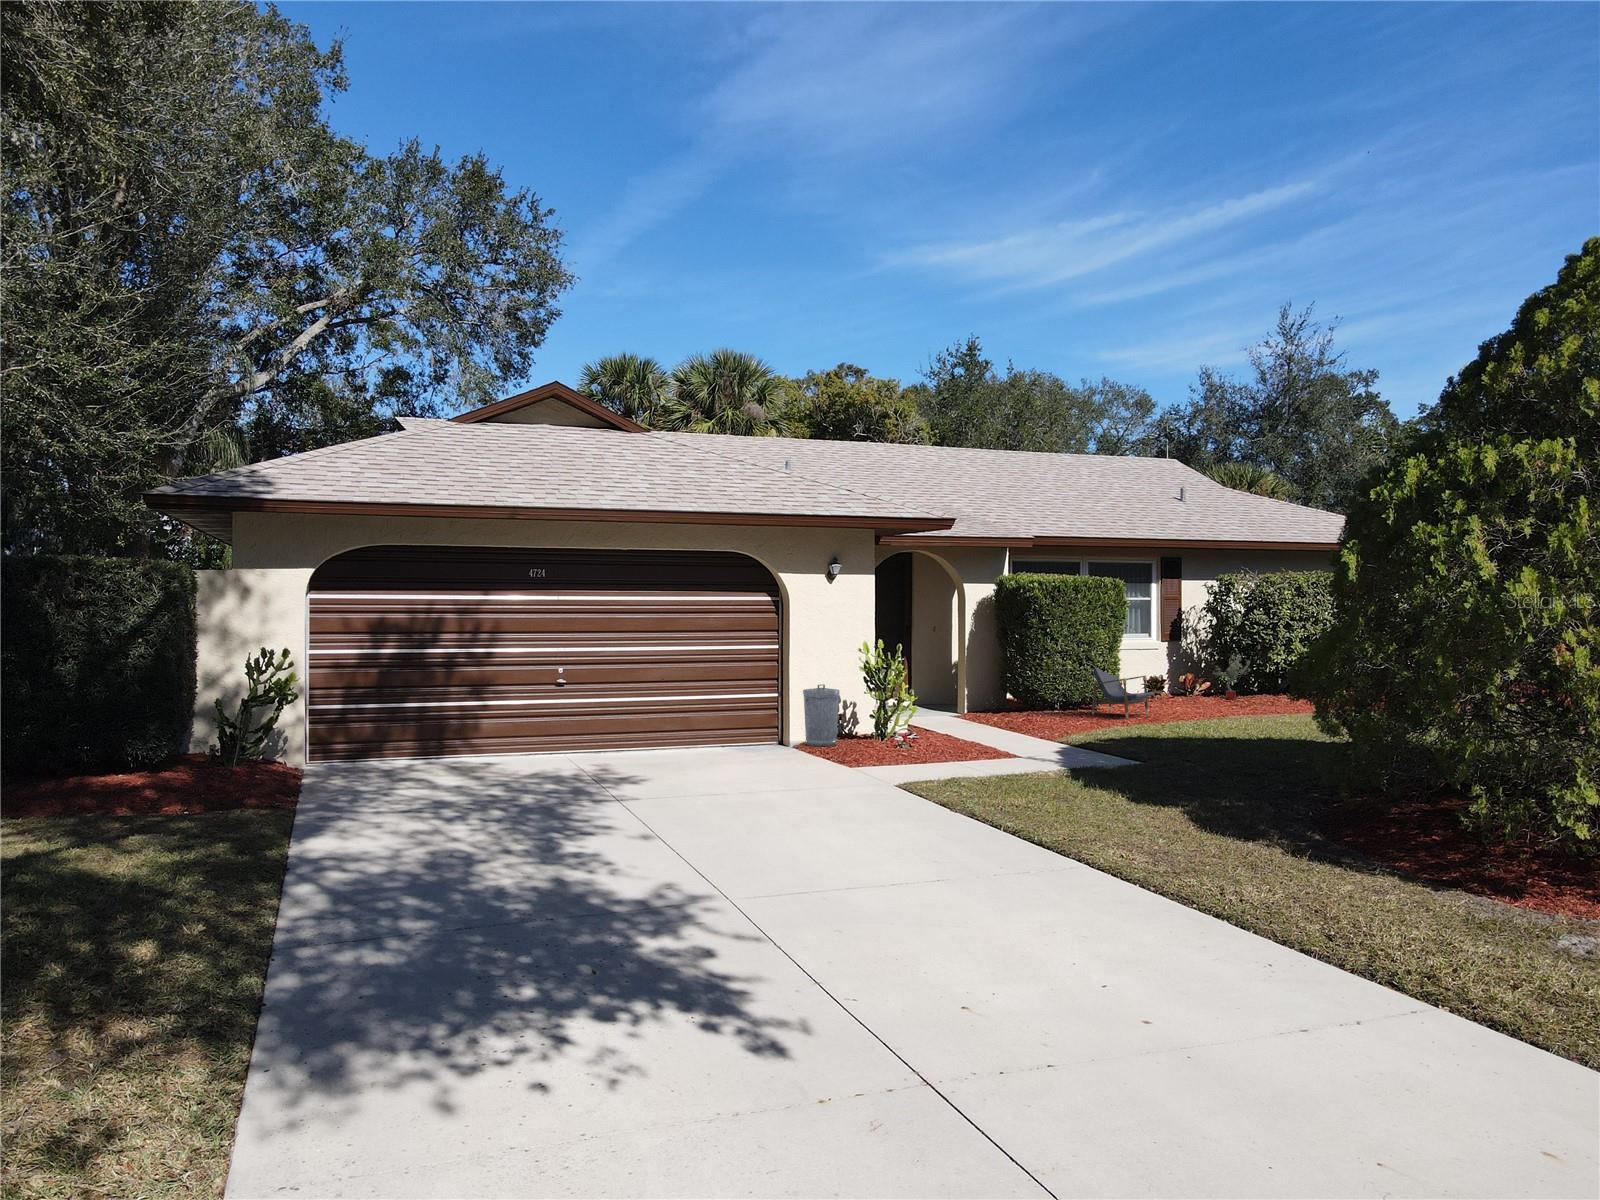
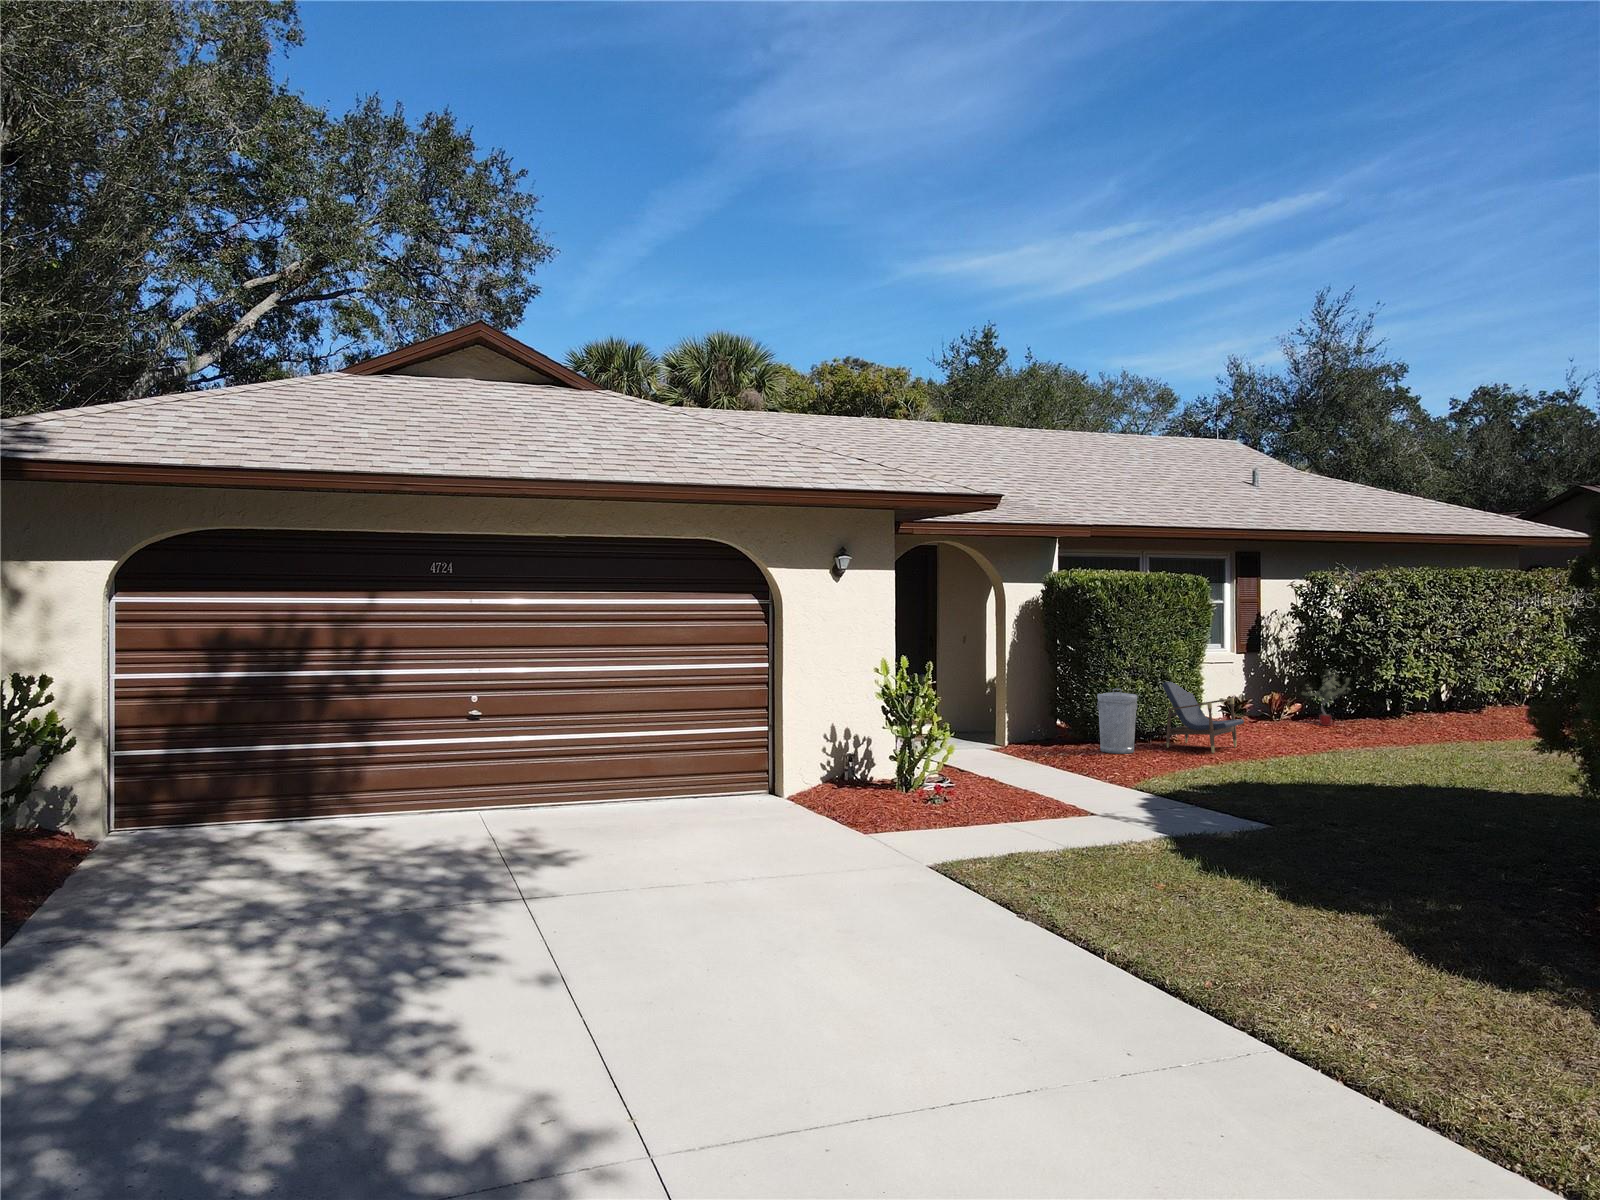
trash can: present [803,684,840,746] -> present [1097,689,1138,754]

